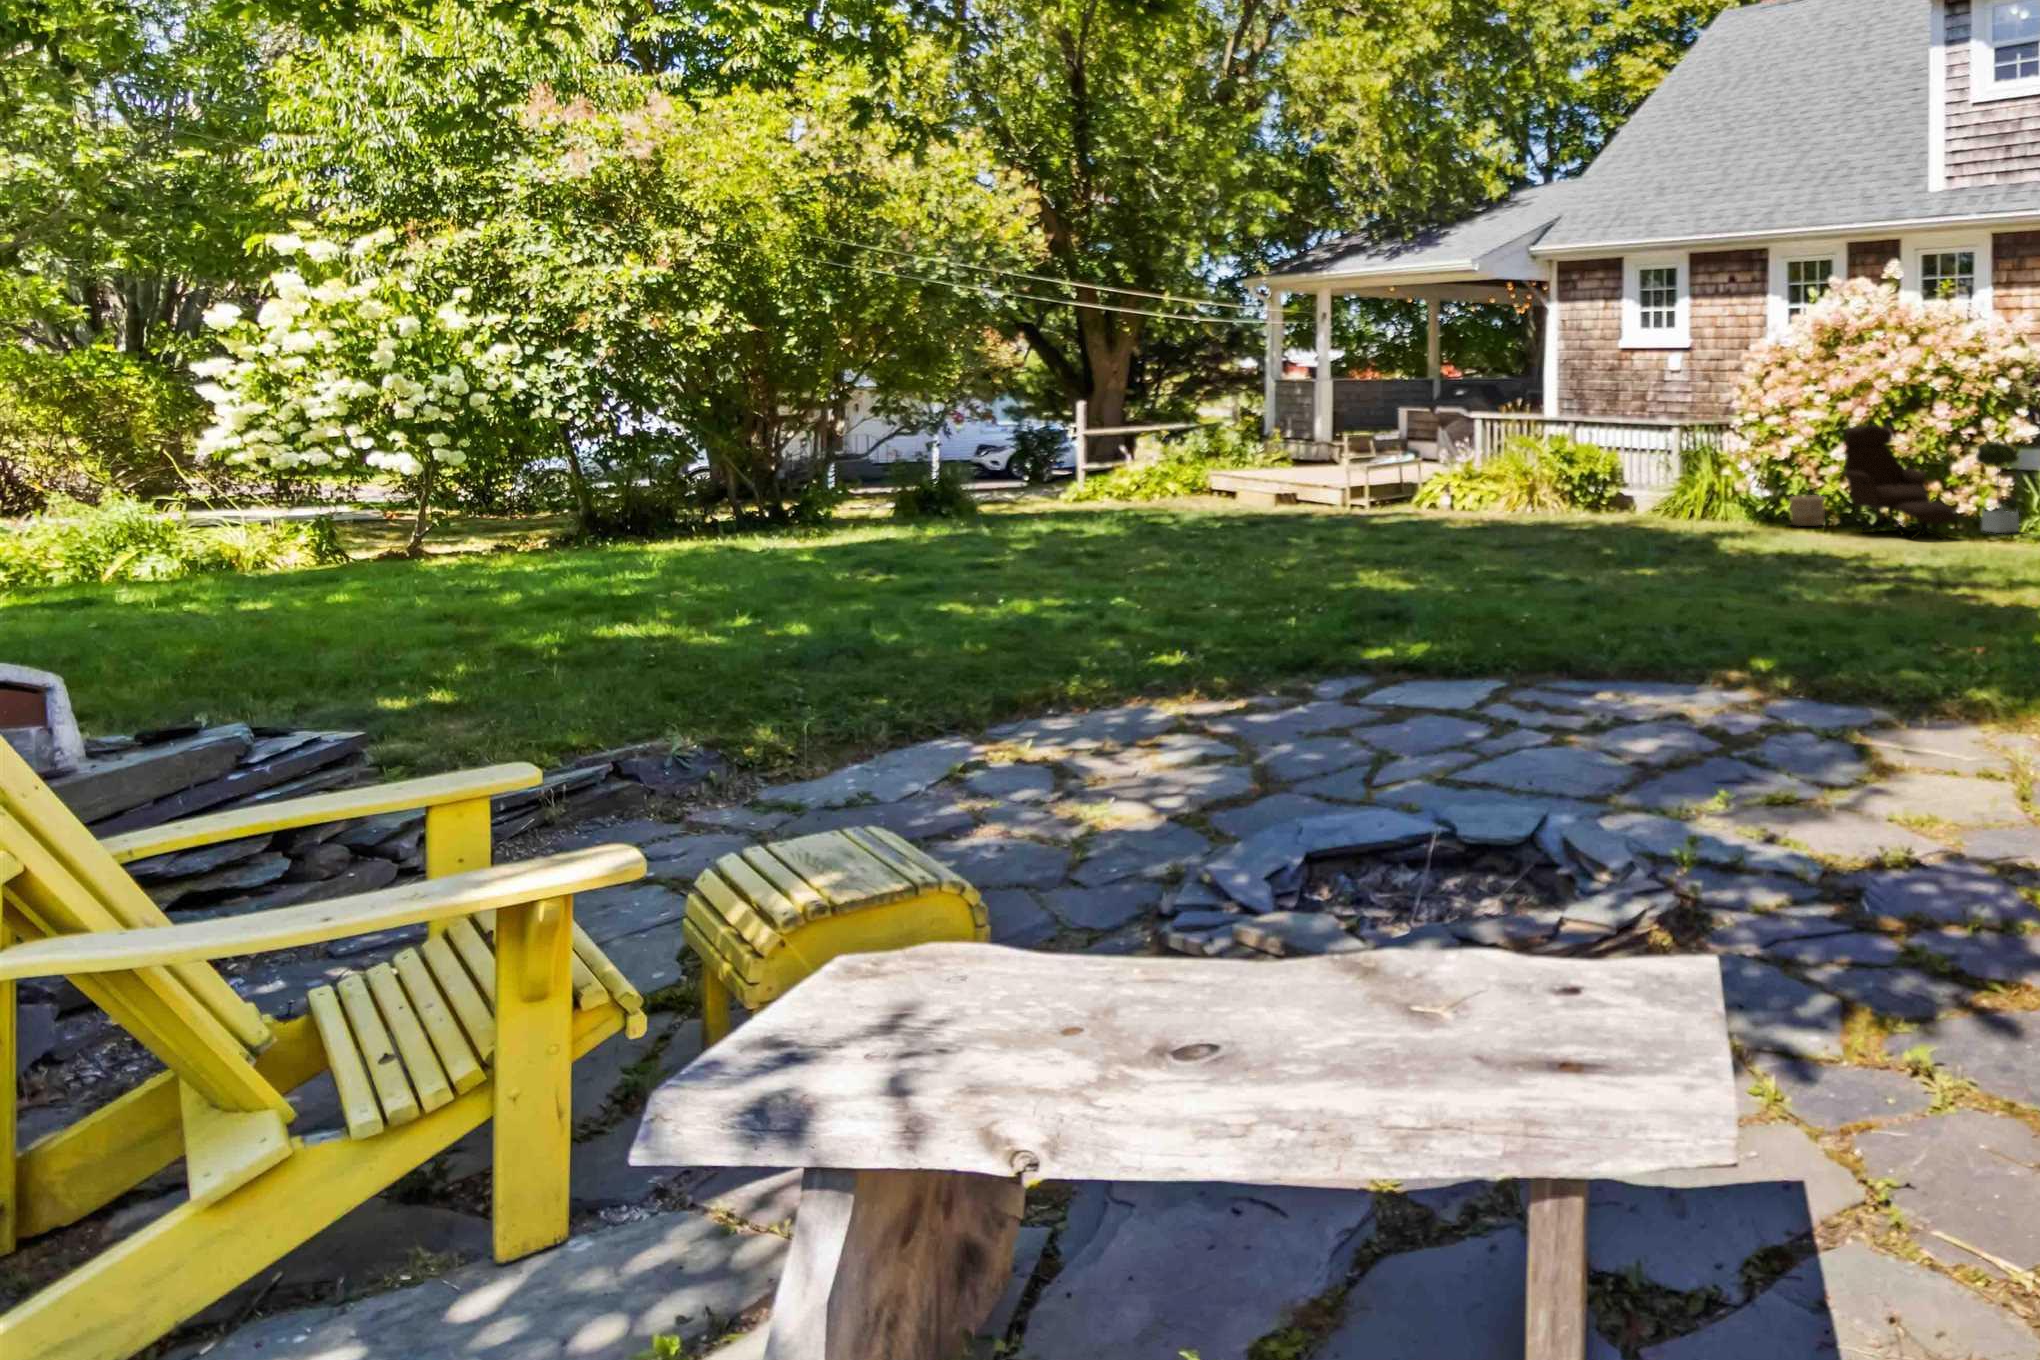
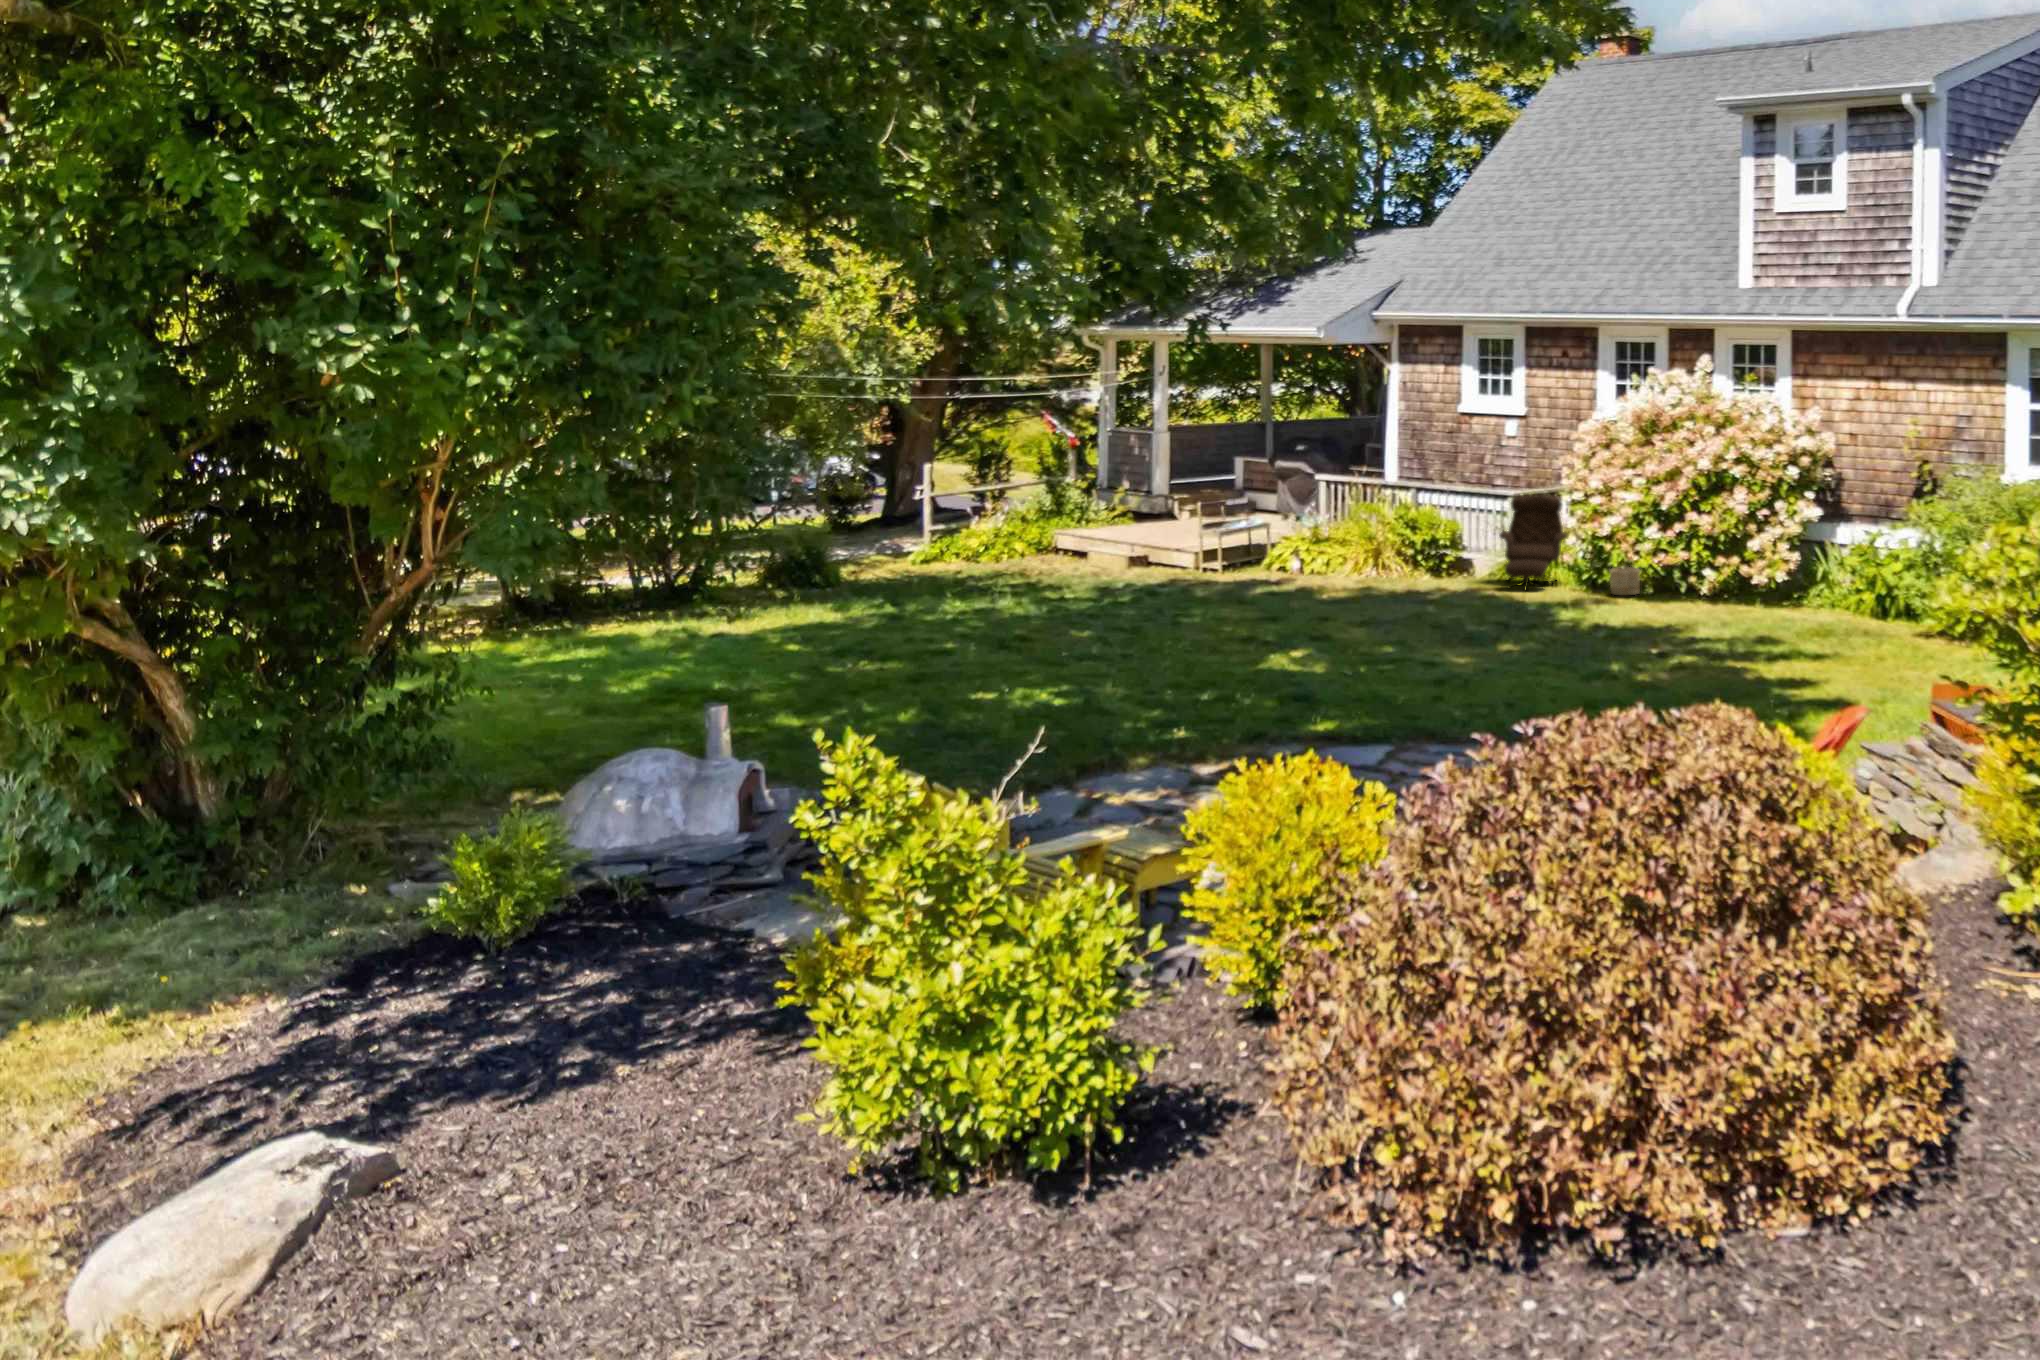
lounge chair: present [1844,425,1957,537] -> present [1499,494,1568,588]
potted tree: present [1976,441,2019,533] -> none [1768,522,1804,602]

